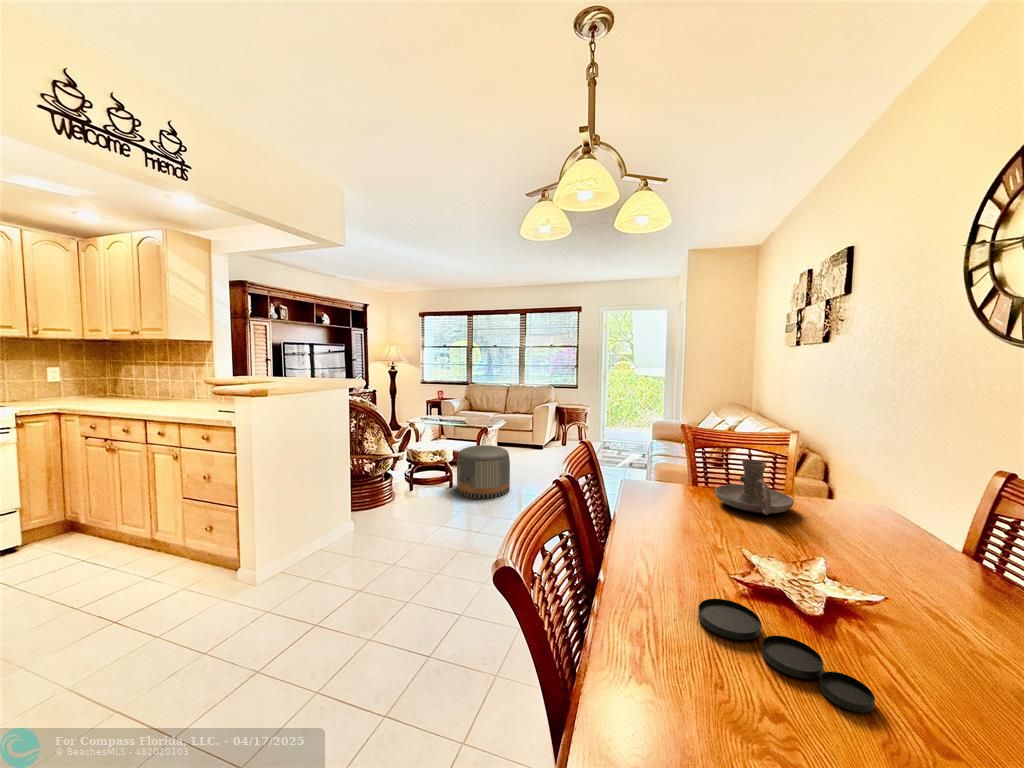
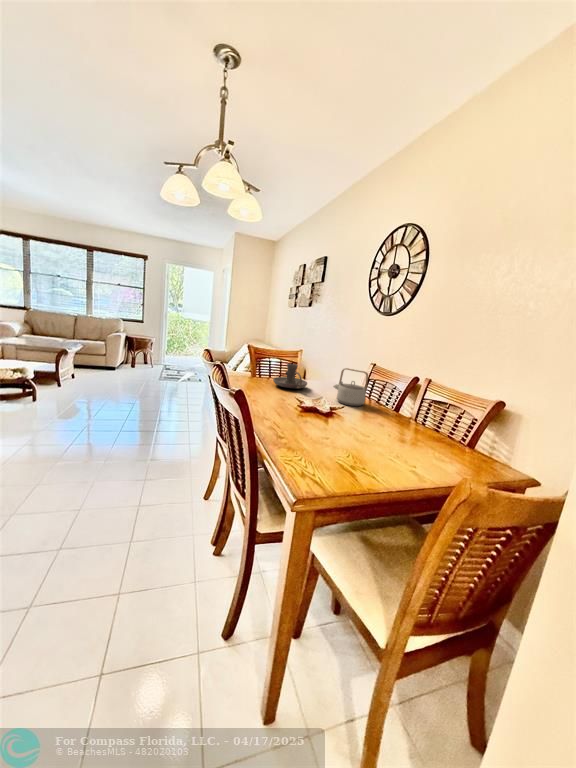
pouf: present [457,445,510,498] -> none [45,365,99,408]
teapot: none [852,480,961,584] -> present [333,368,368,406]
plate: present [698,599,875,712] -> none [292,418,355,440]

